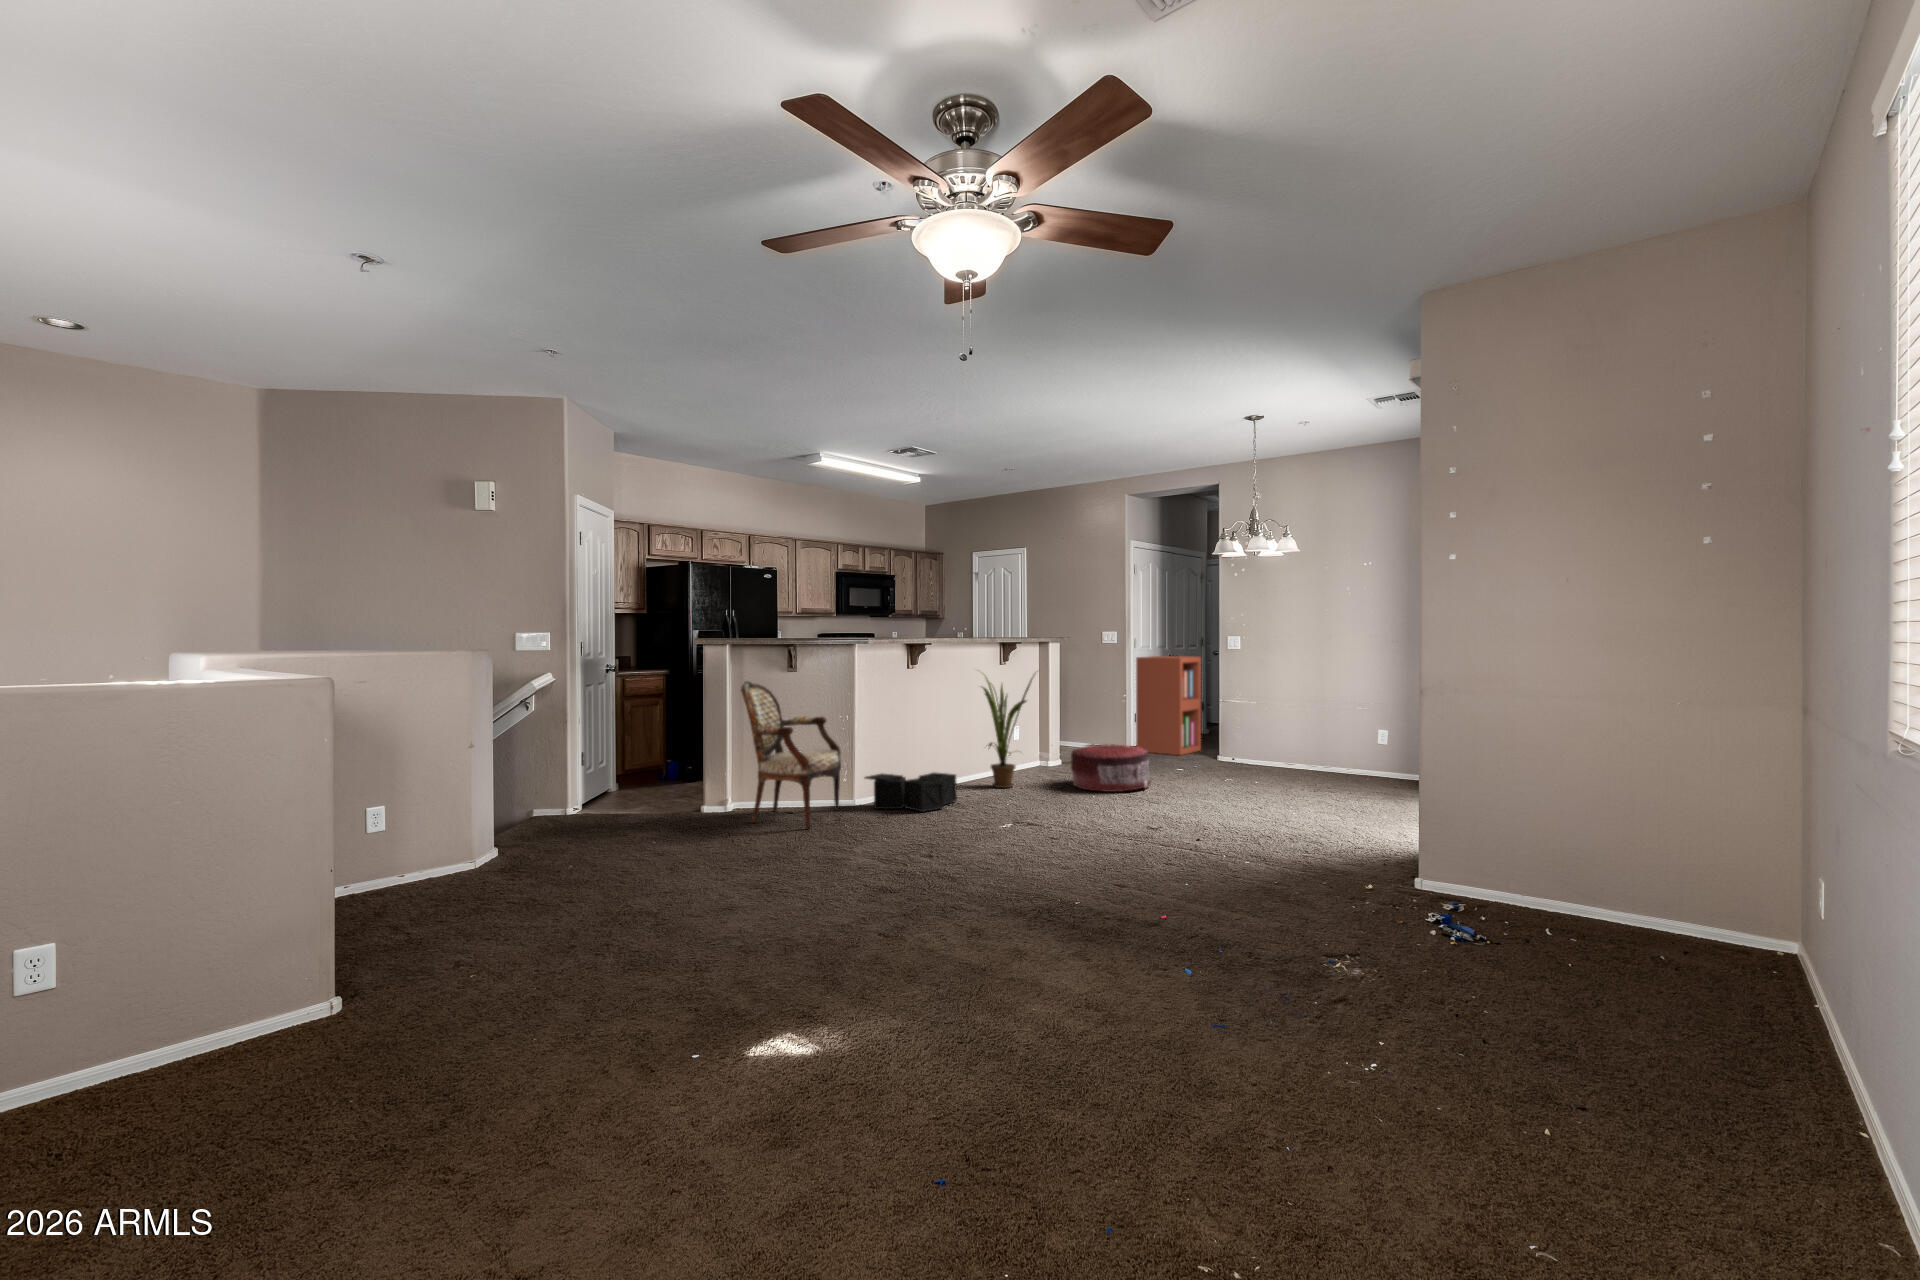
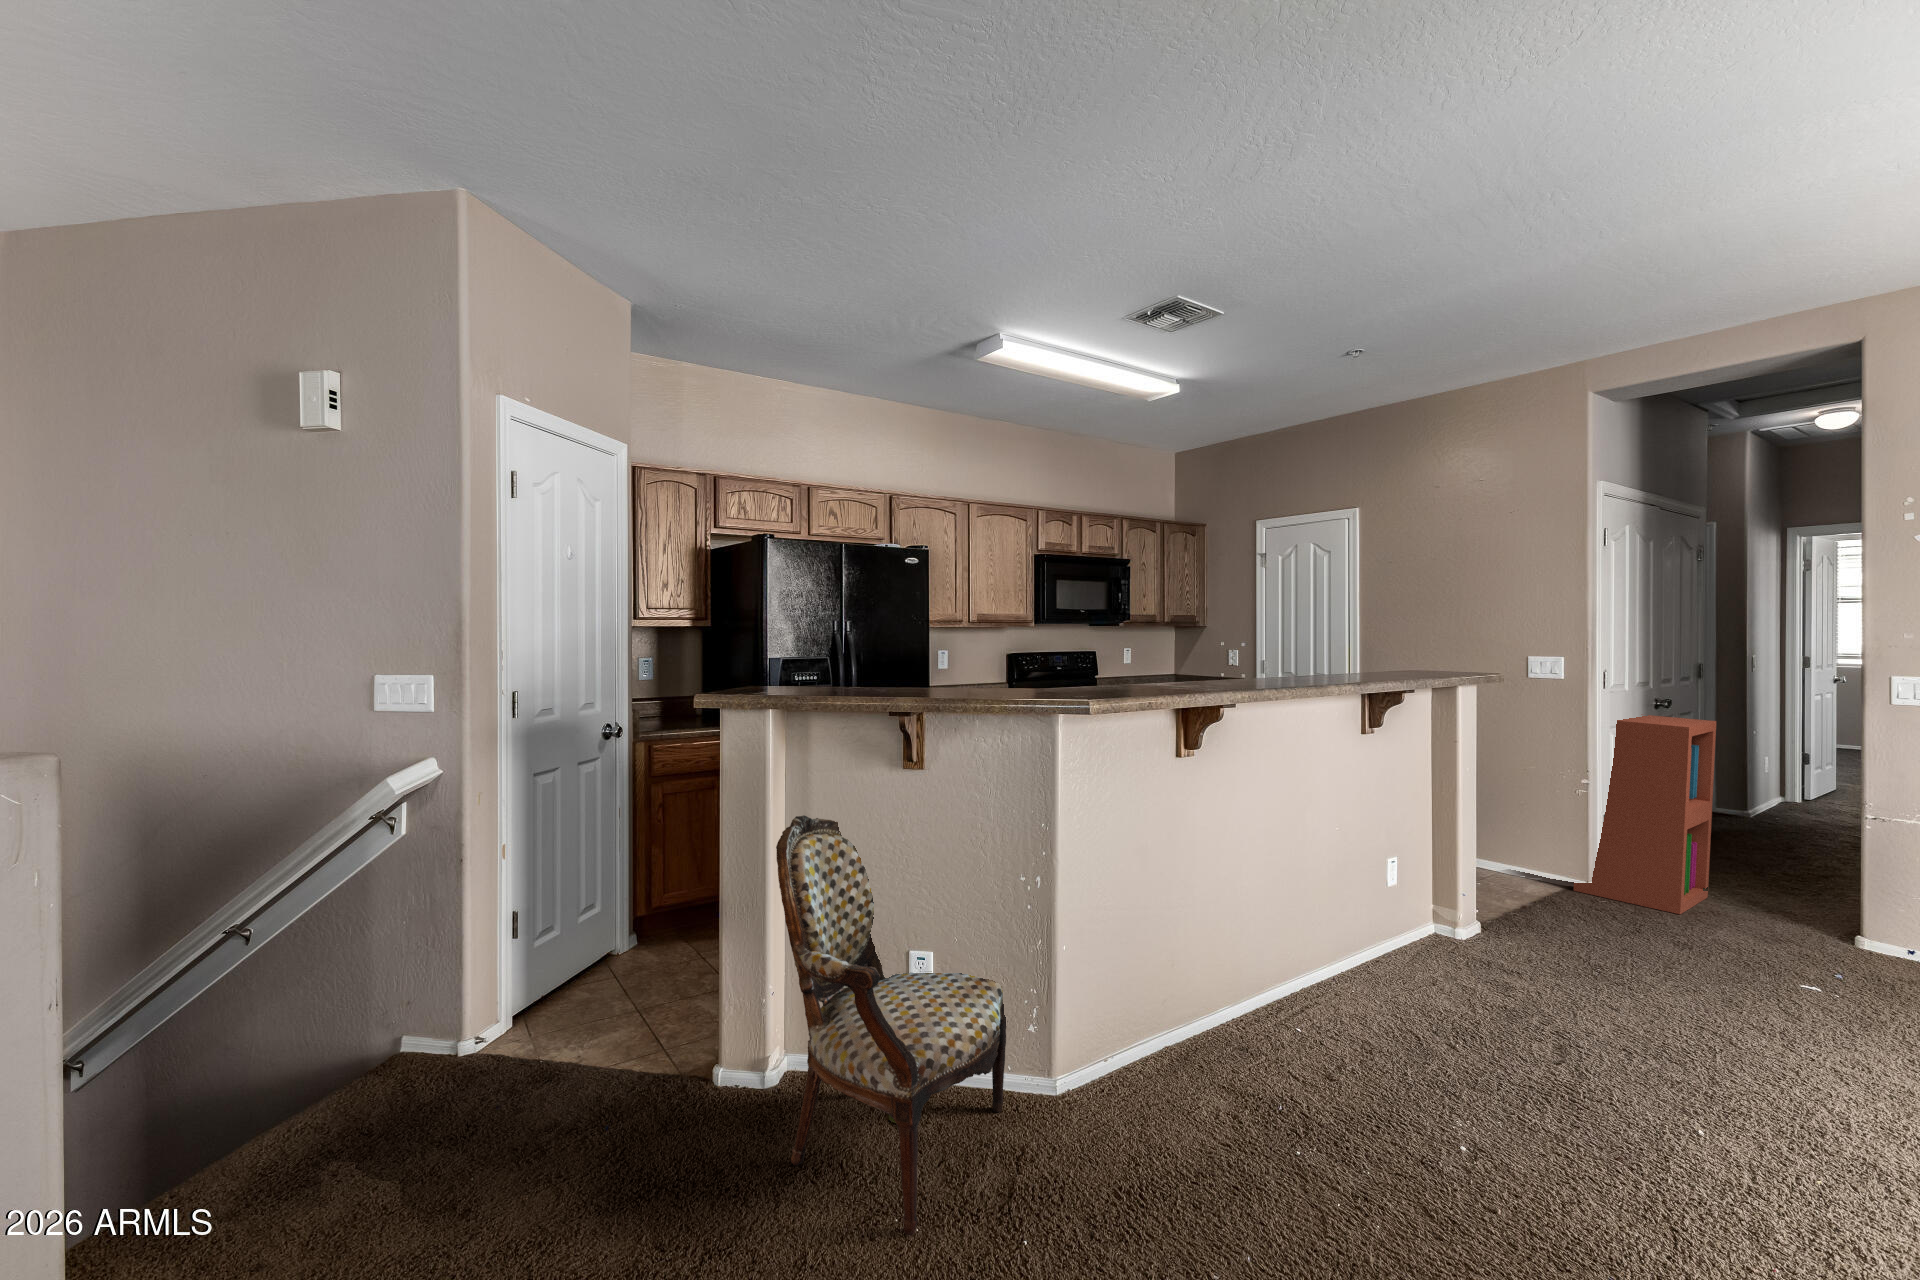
house plant: present [982,671,1038,788] -> none [1295,761,1455,1031]
pouf: present [1071,744,1150,792] -> none [1520,939,1734,1093]
storage bin: present [865,773,957,812] -> none [1062,1012,1286,1155]

